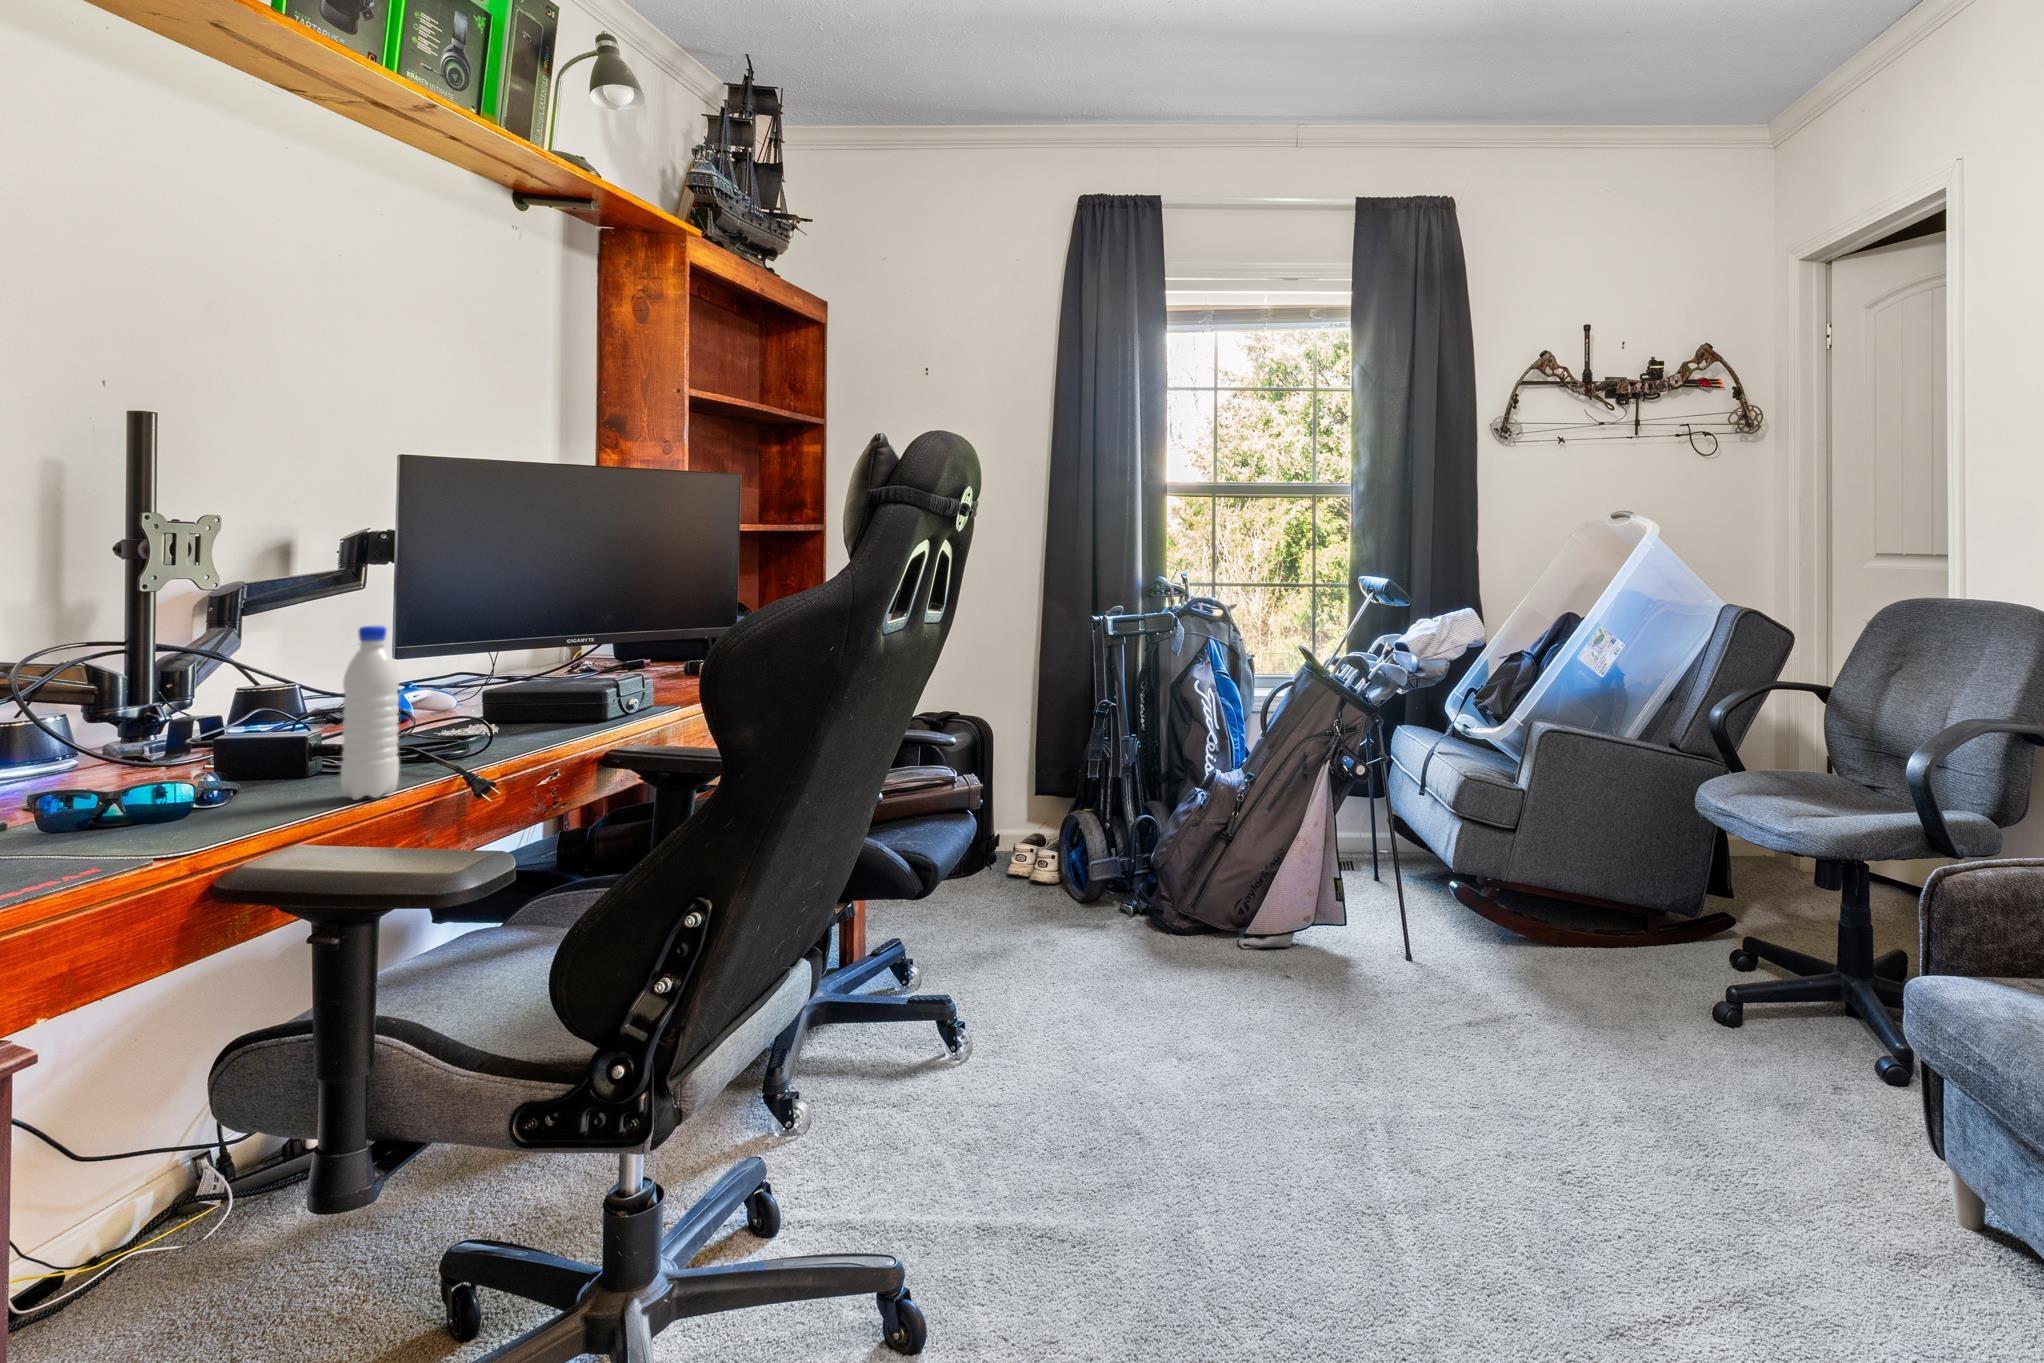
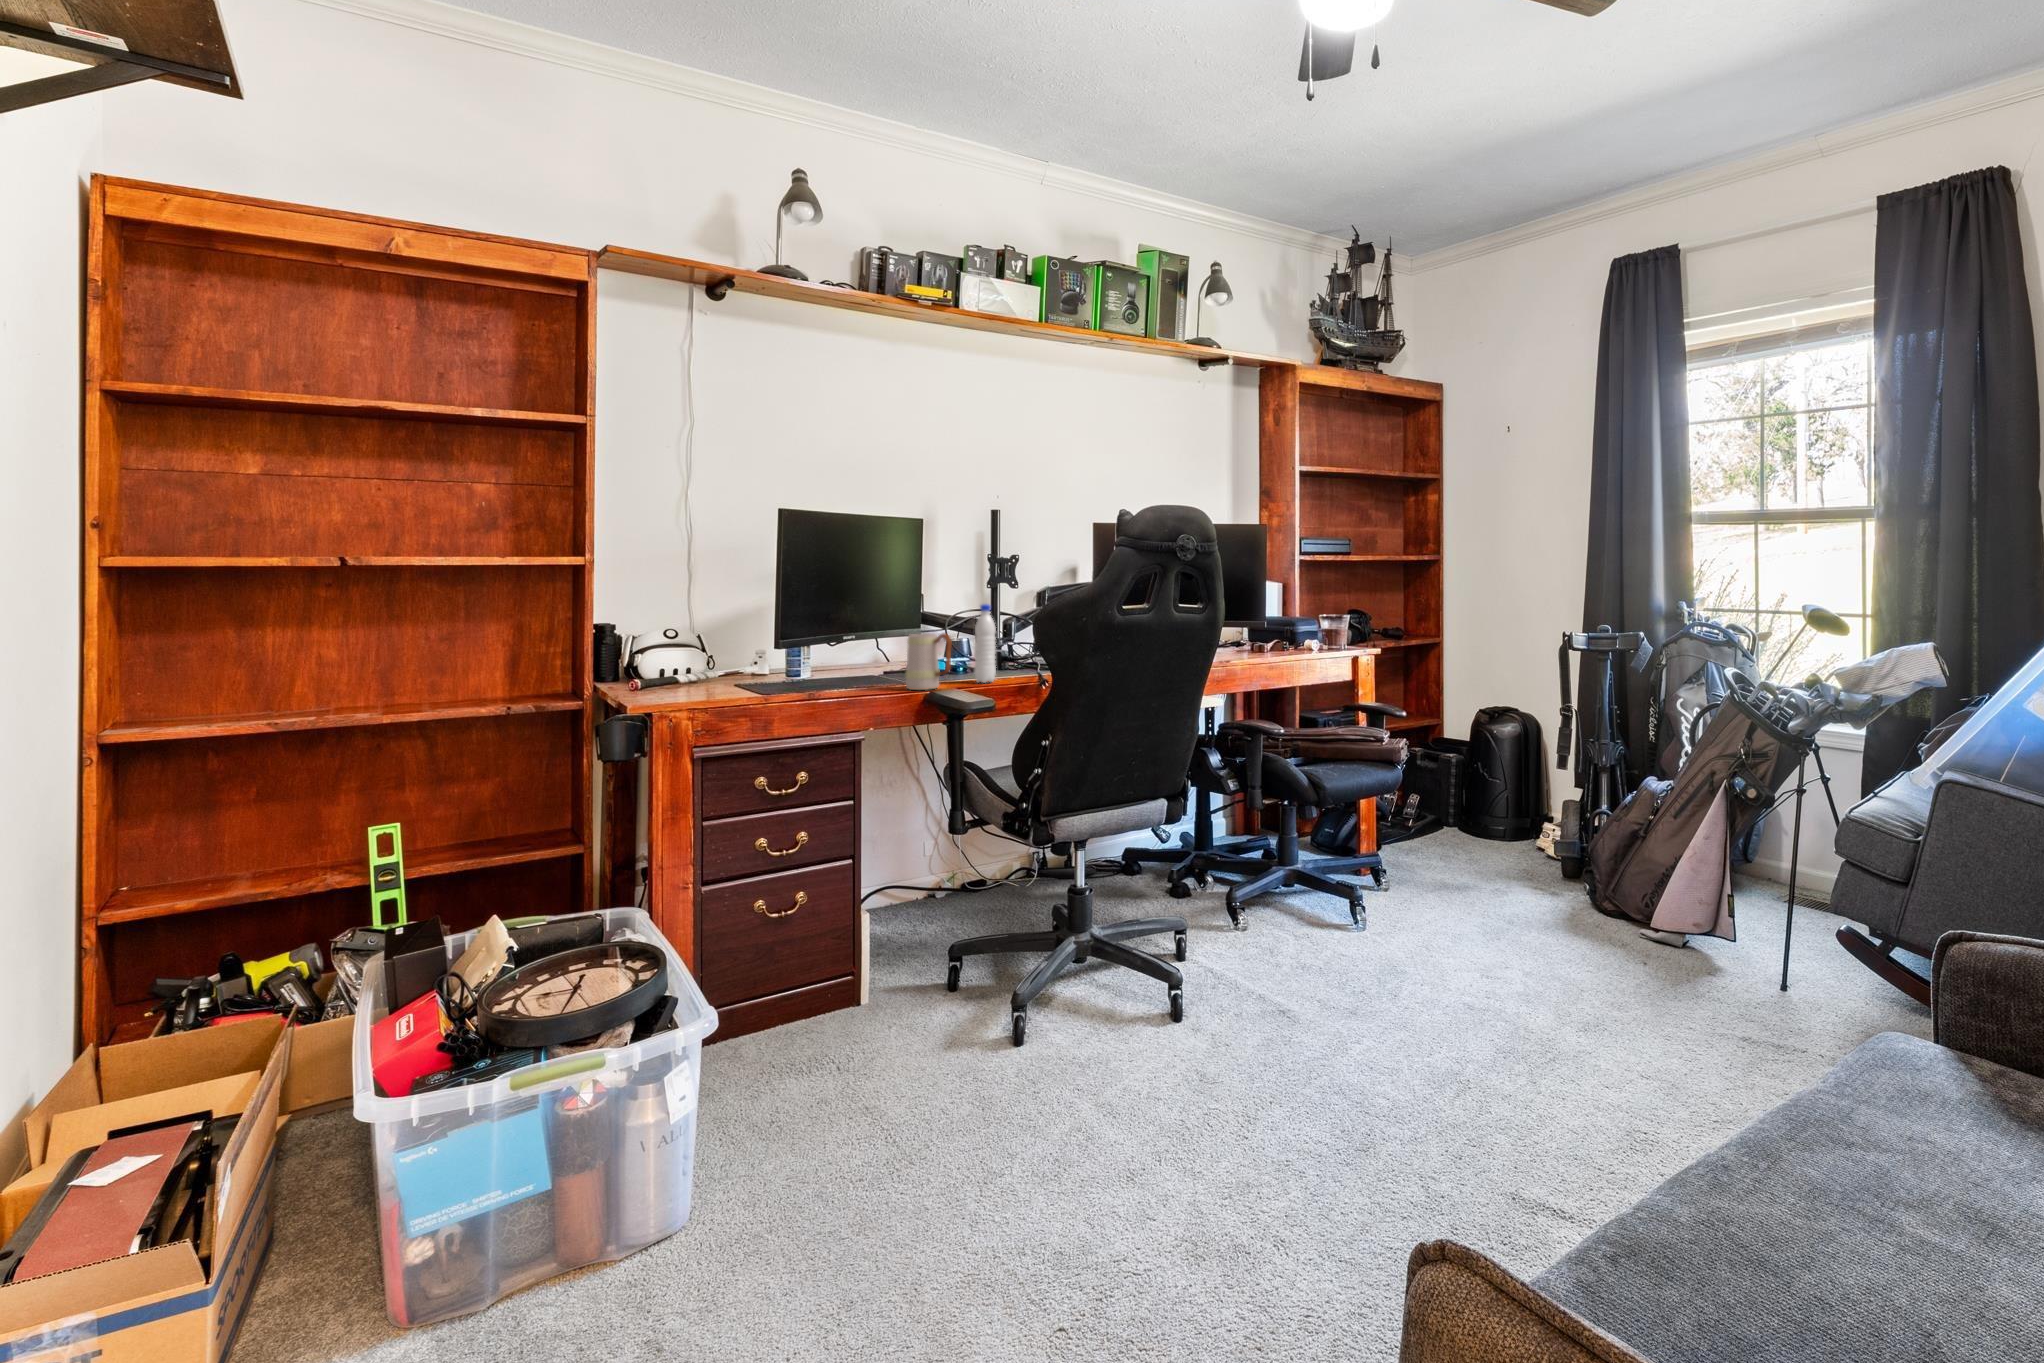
mug: none [190,698,341,846] -> present [905,633,952,690]

